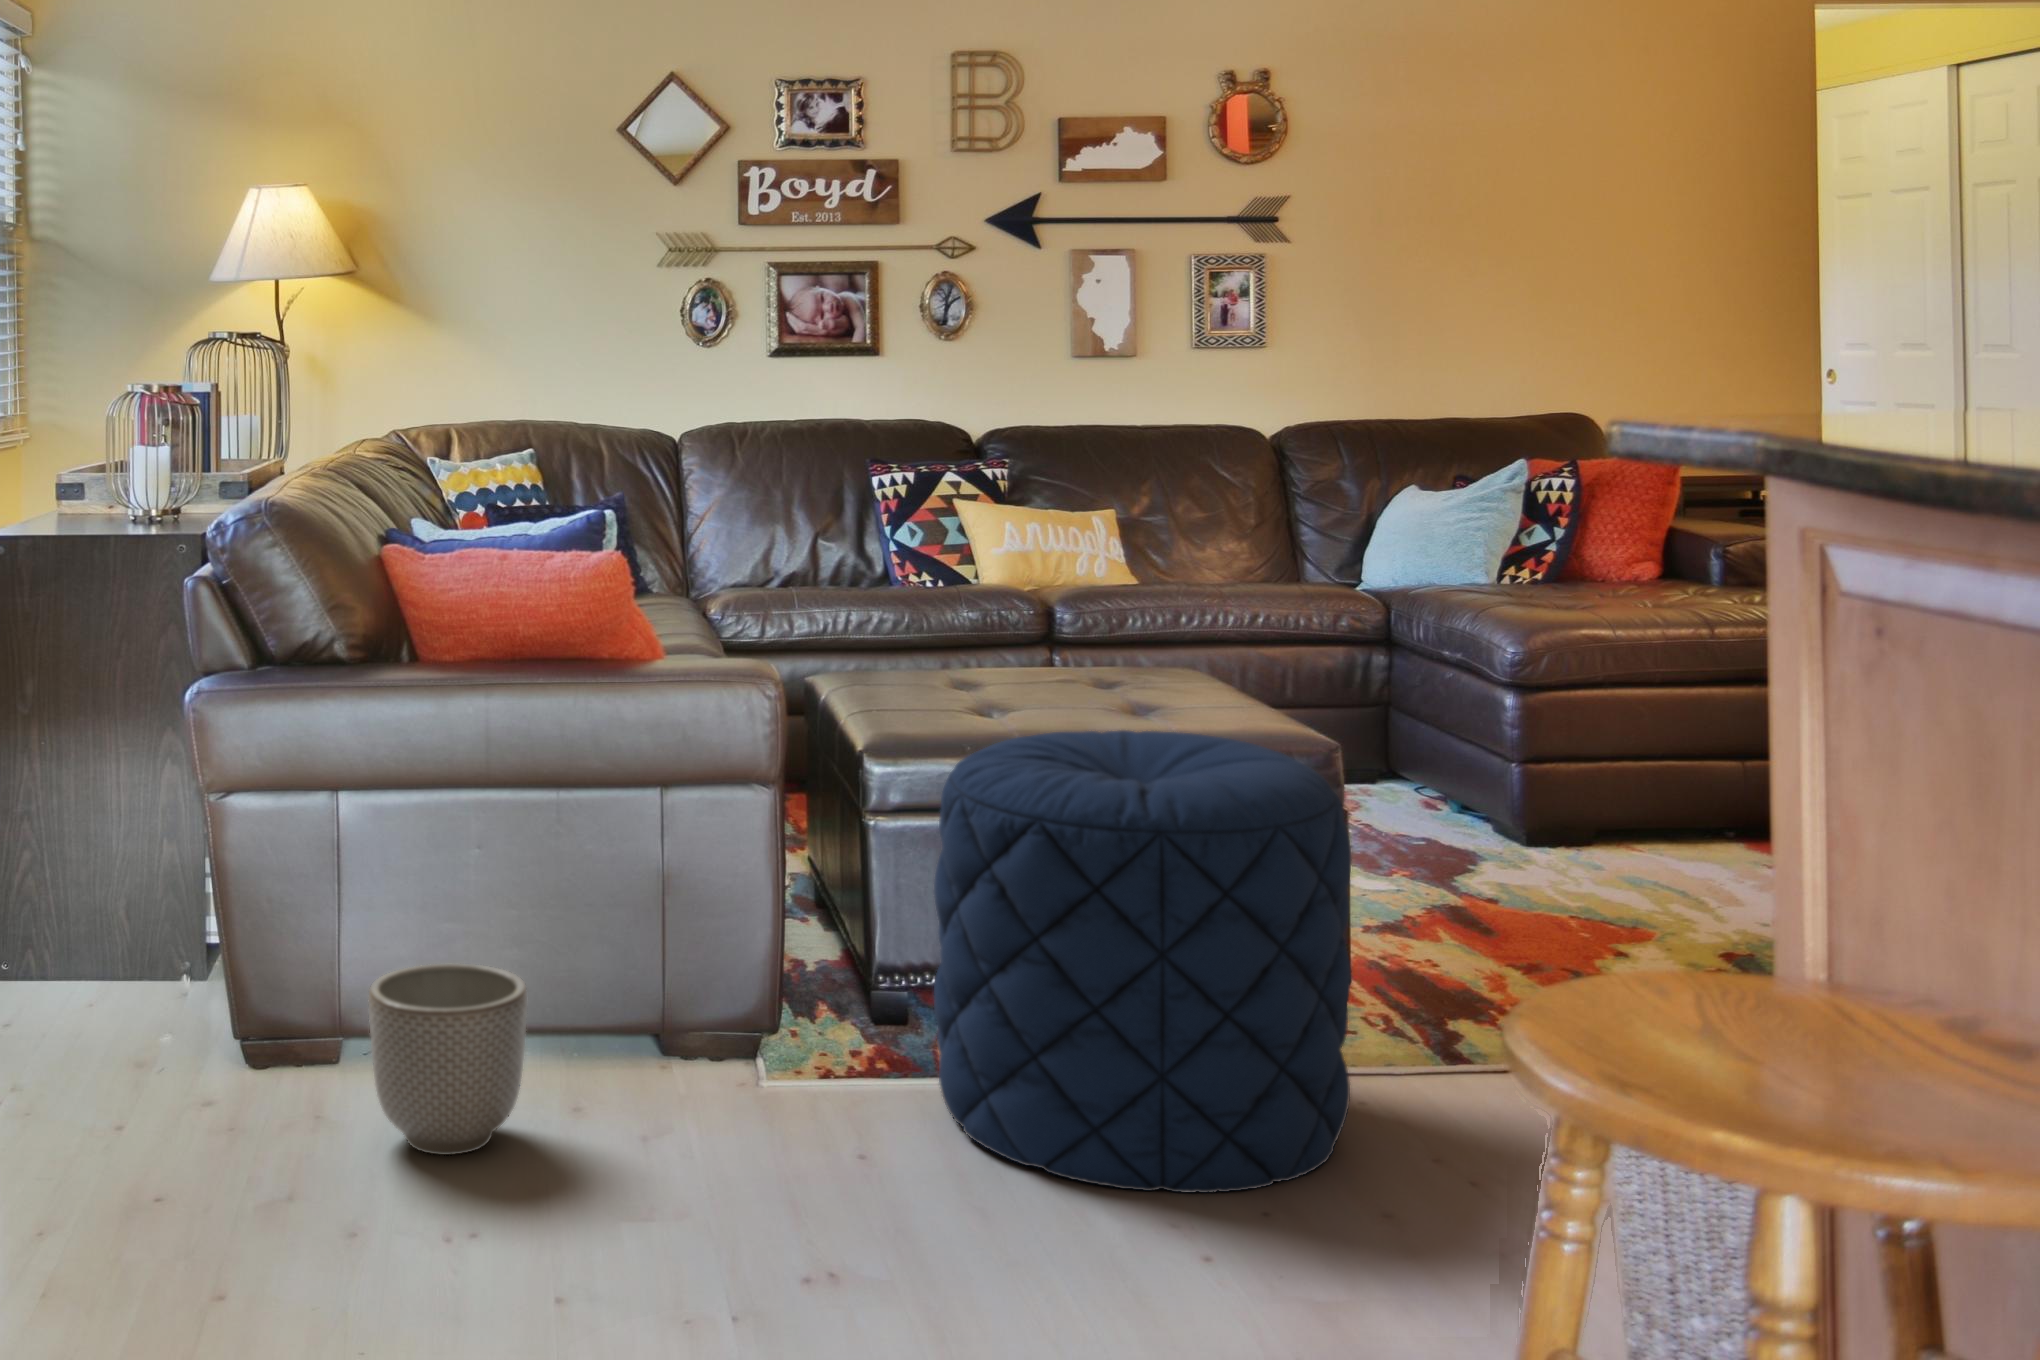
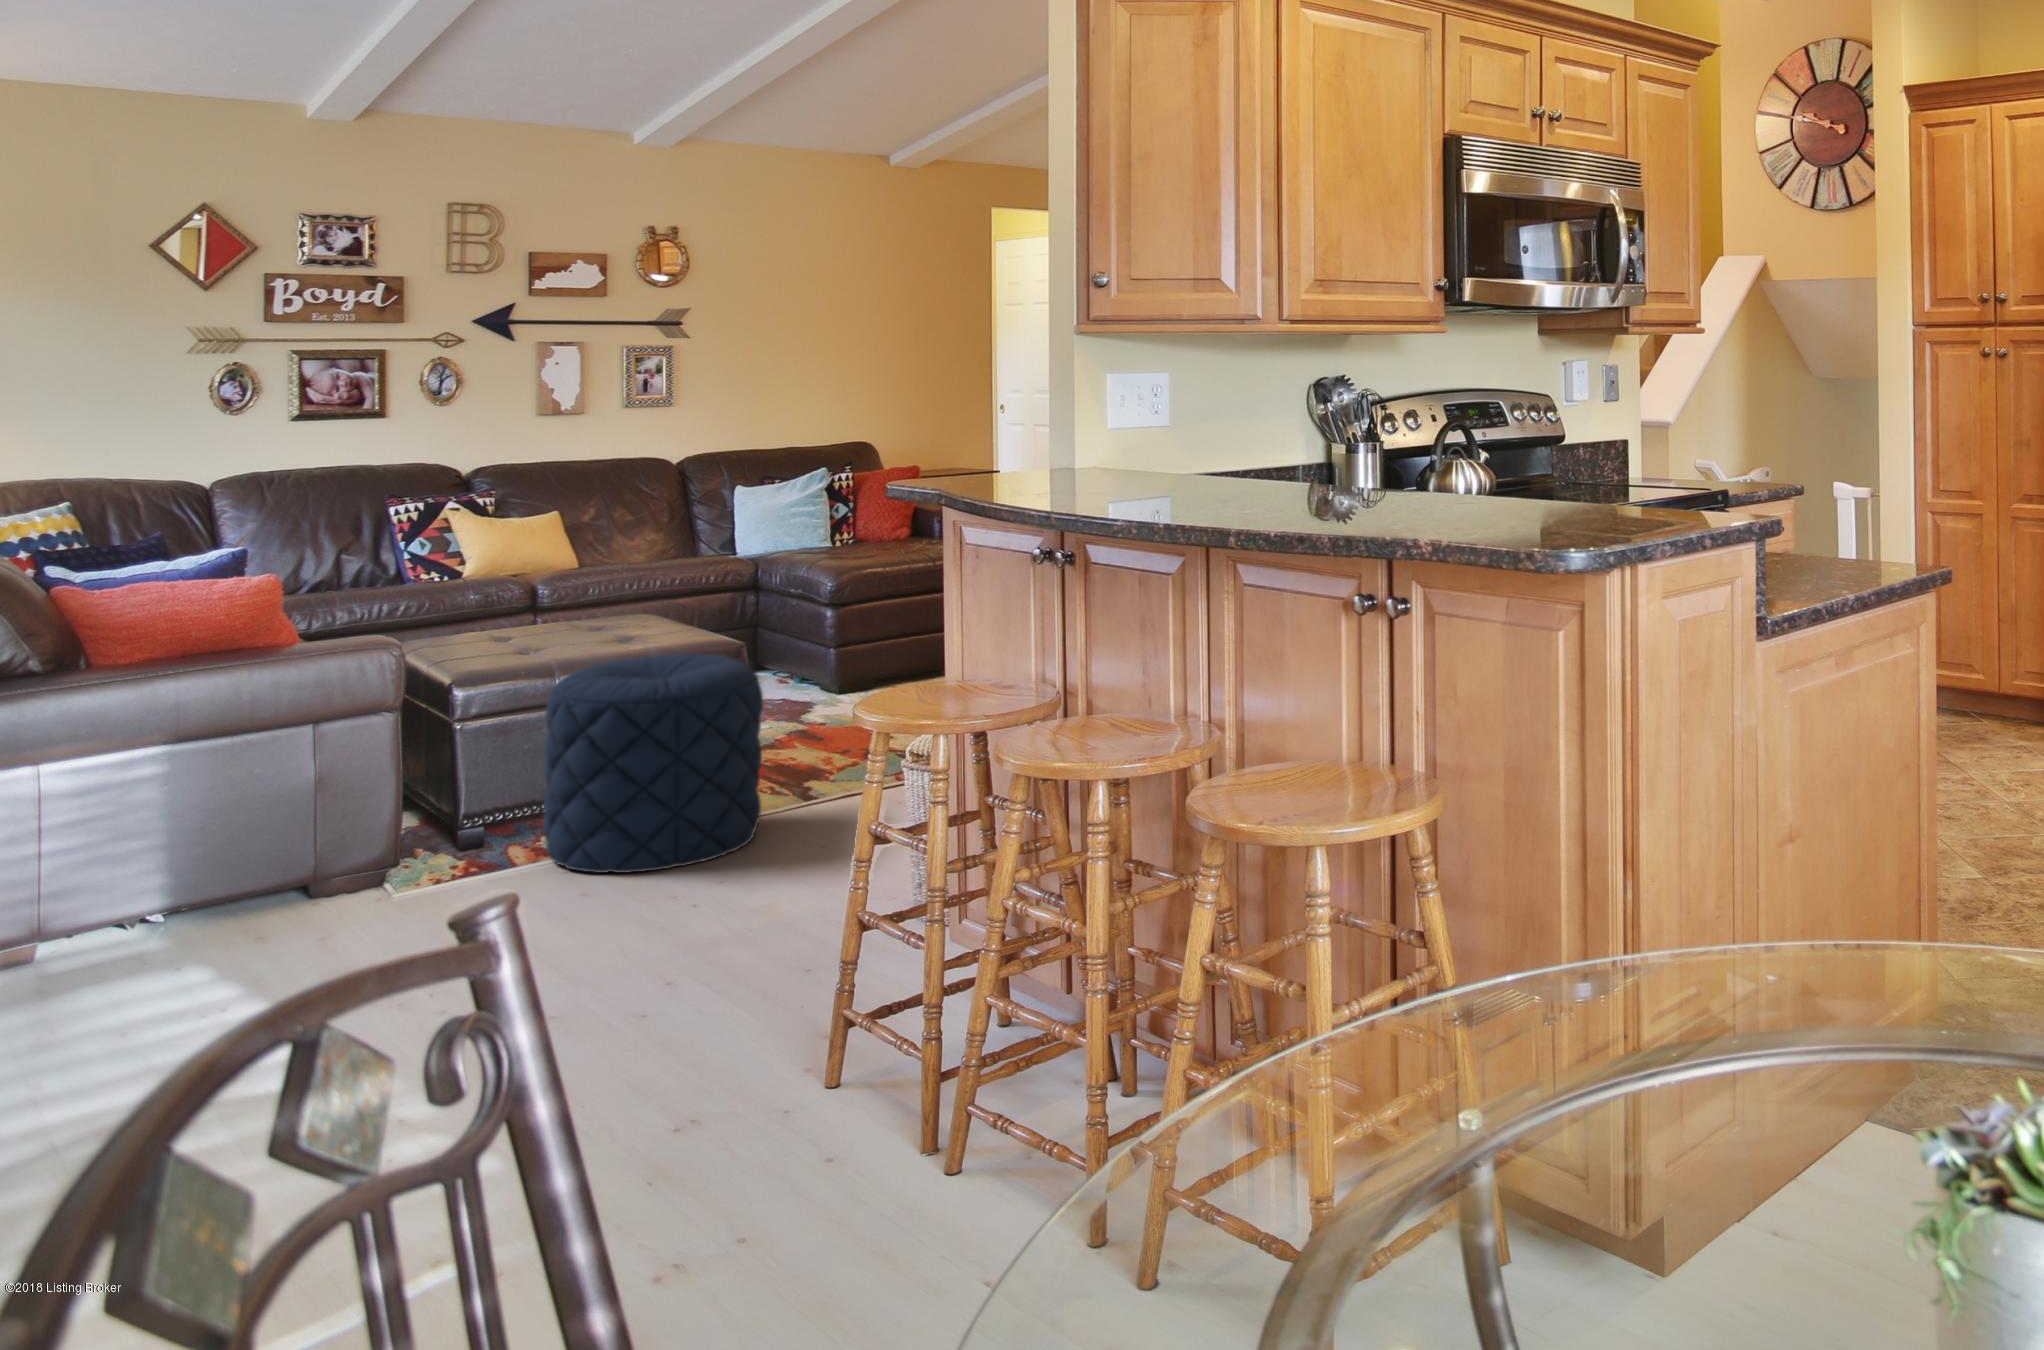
planter: present [369,964,527,1155] -> none [188,837,301,945]

